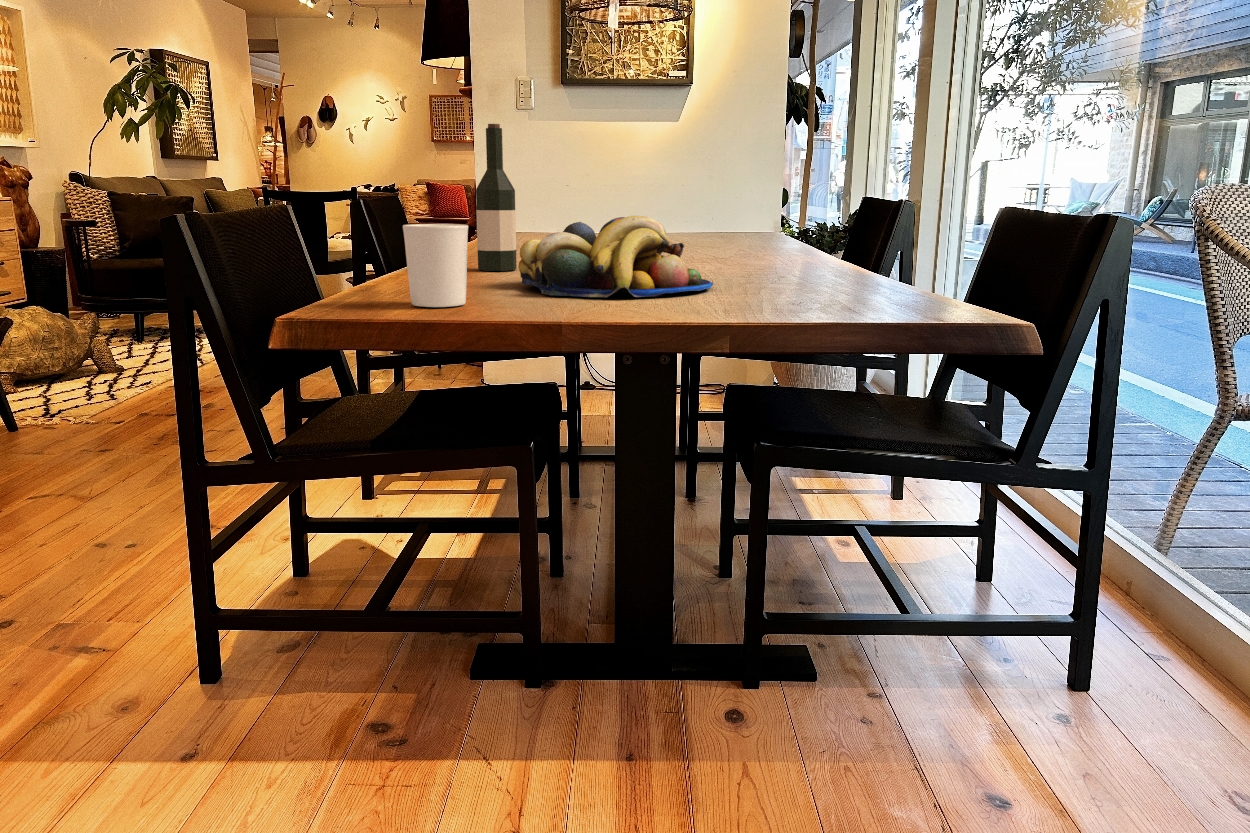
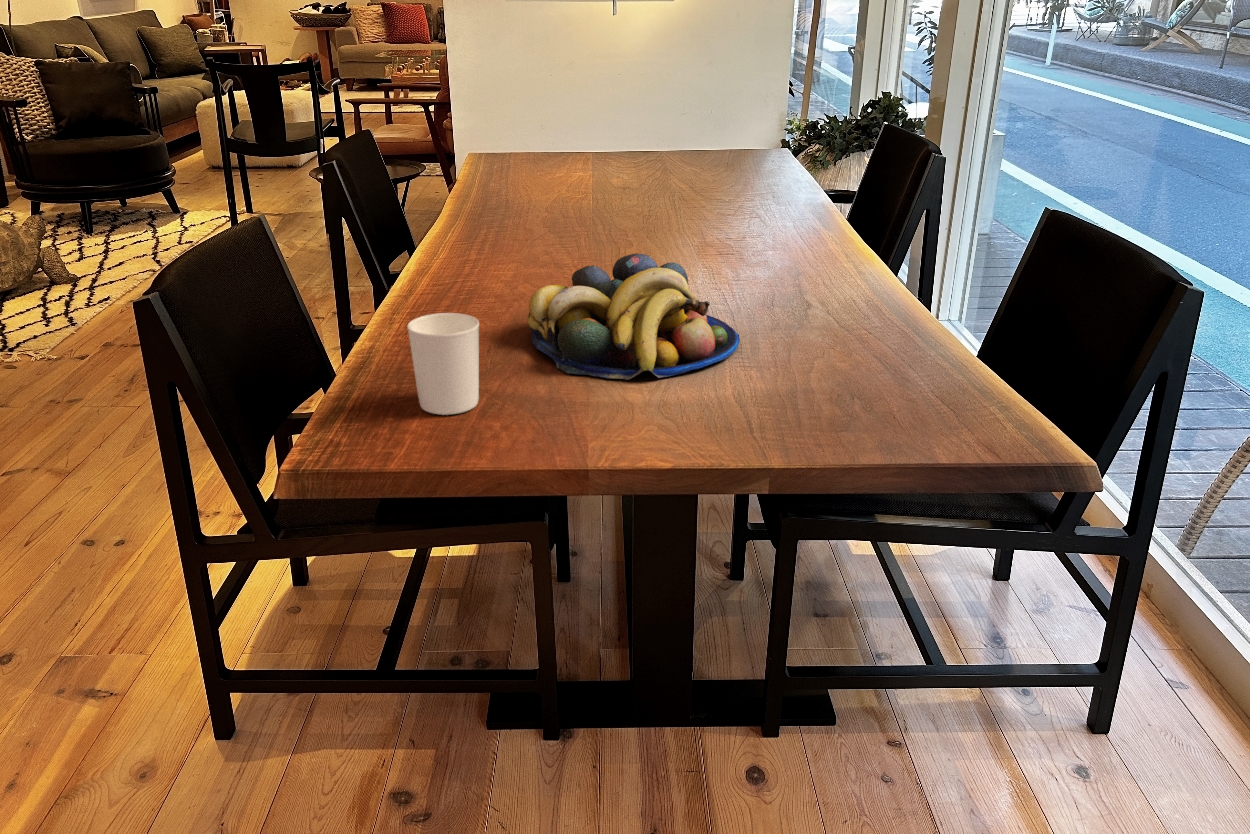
wine bottle: present [476,124,517,271] -> none [472,126,519,289]

